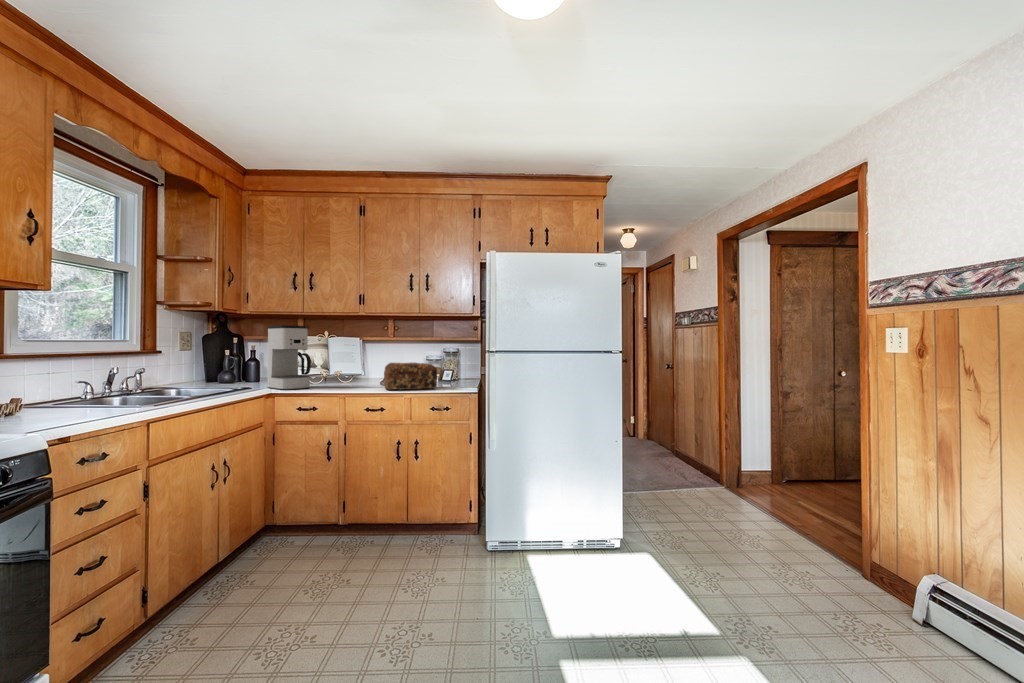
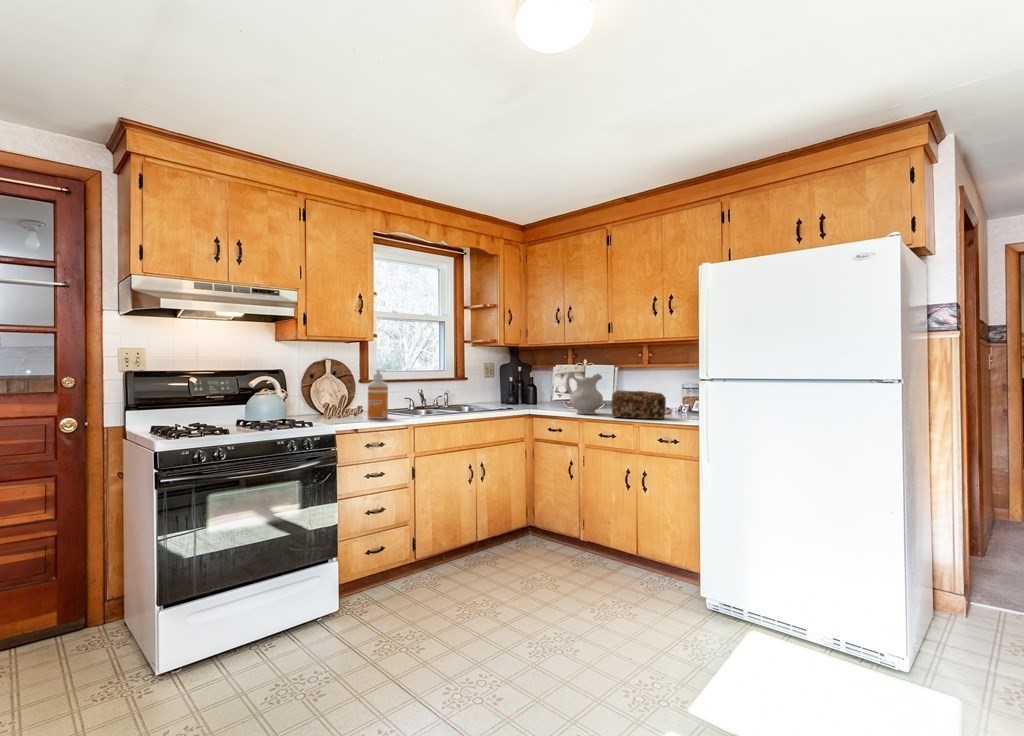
coffee maker: present [267,325,311,390] -> none [529,356,562,411]
ceramic pitcher: none [327,344,368,389] -> present [566,372,603,414]
soap dispenser: none [58,345,96,419] -> present [368,370,388,419]

